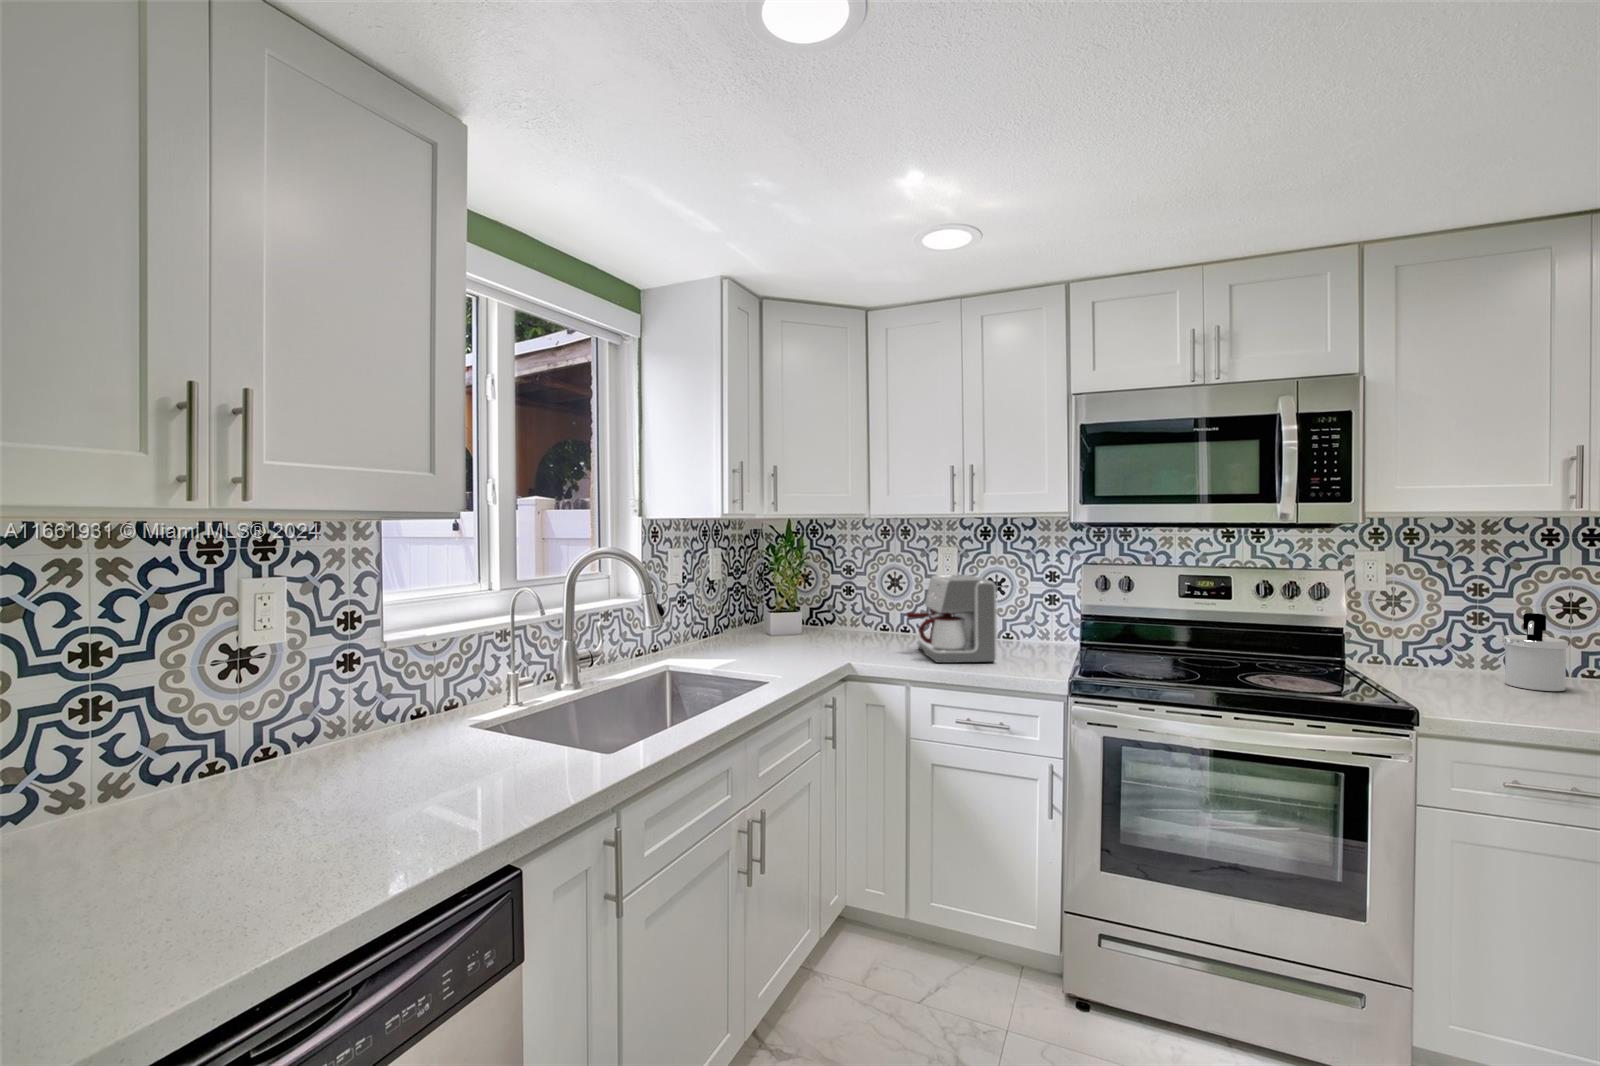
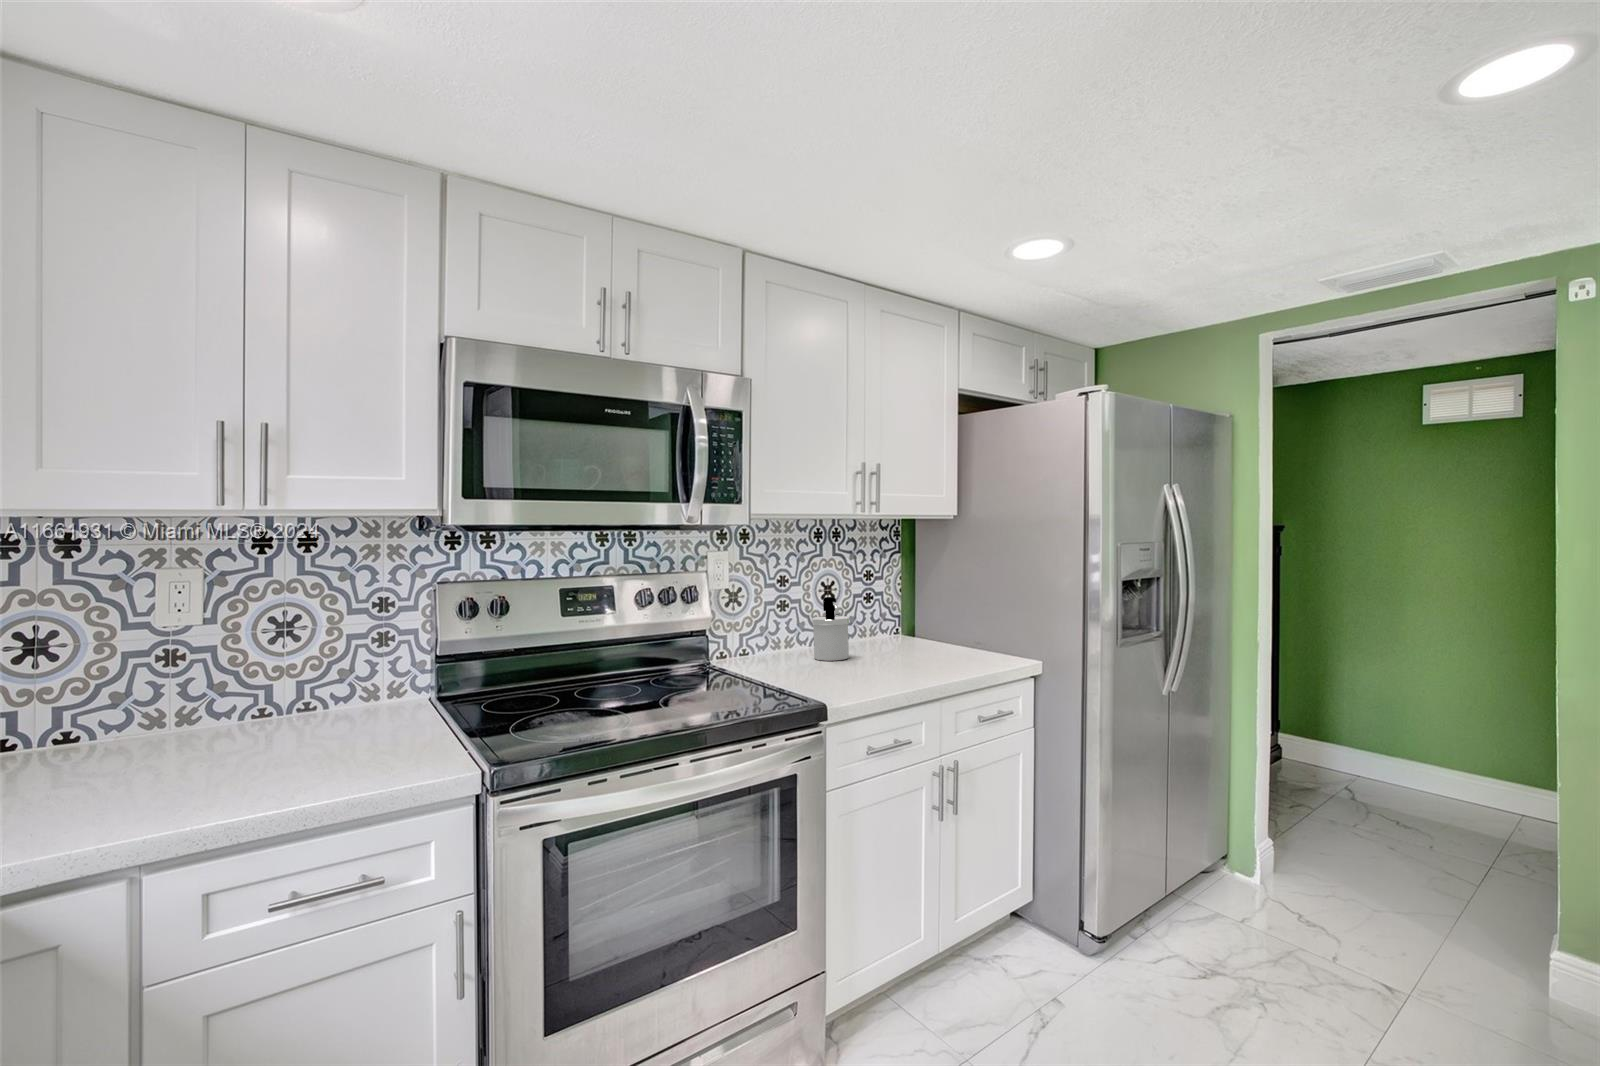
coffee maker: present [907,575,997,663] -> none [102,612,323,784]

